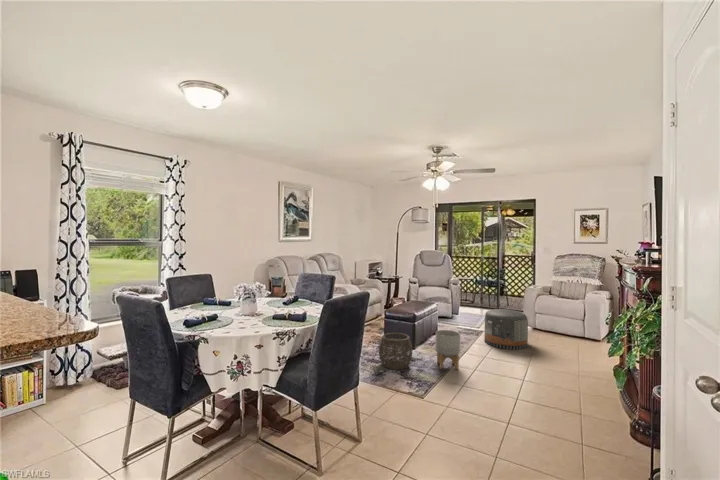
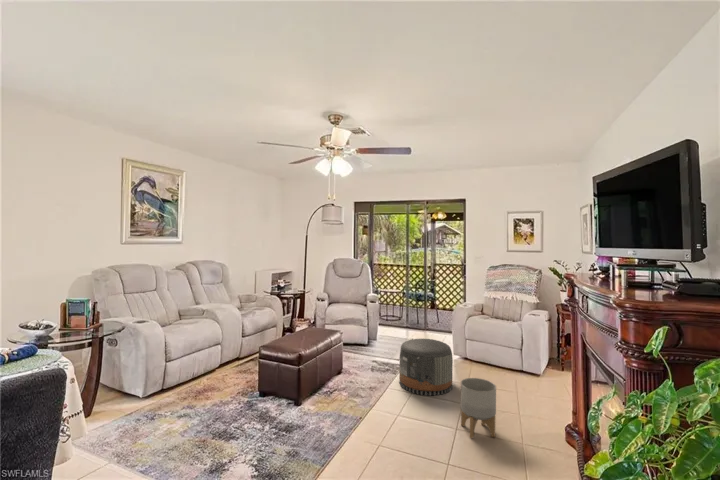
planter: present [435,330,460,369] -> present [460,378,496,438]
woven basket: present [379,333,412,370] -> none [230,391,284,454]

